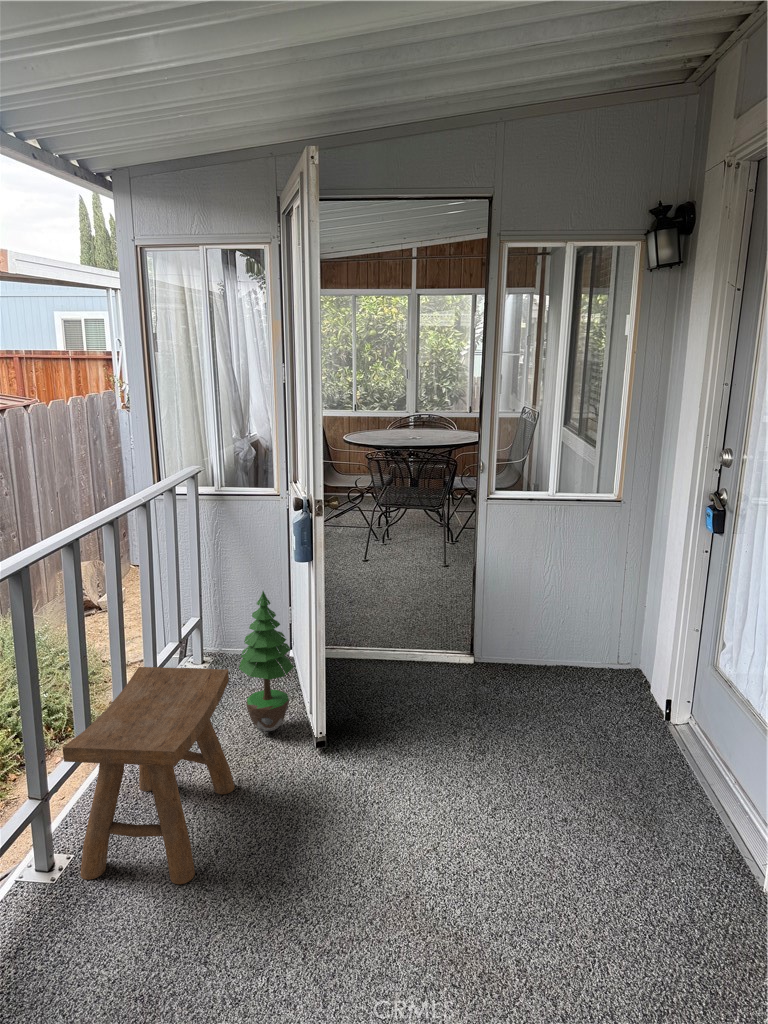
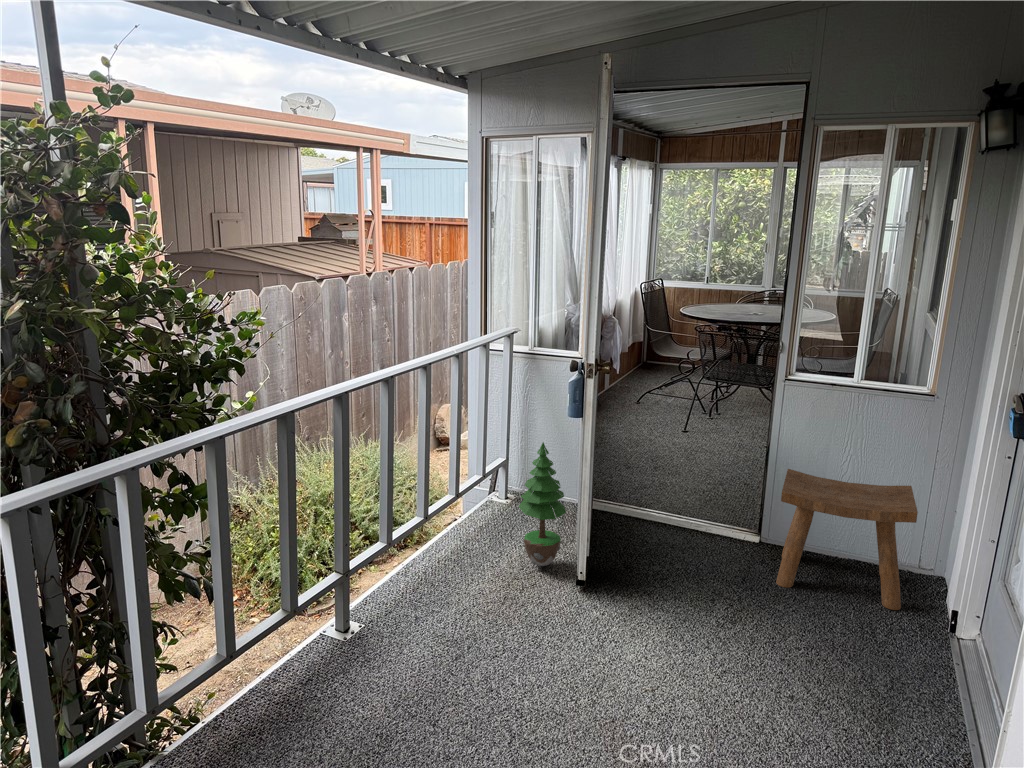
stool: present [63,667,235,884] -> present [776,469,918,610]

